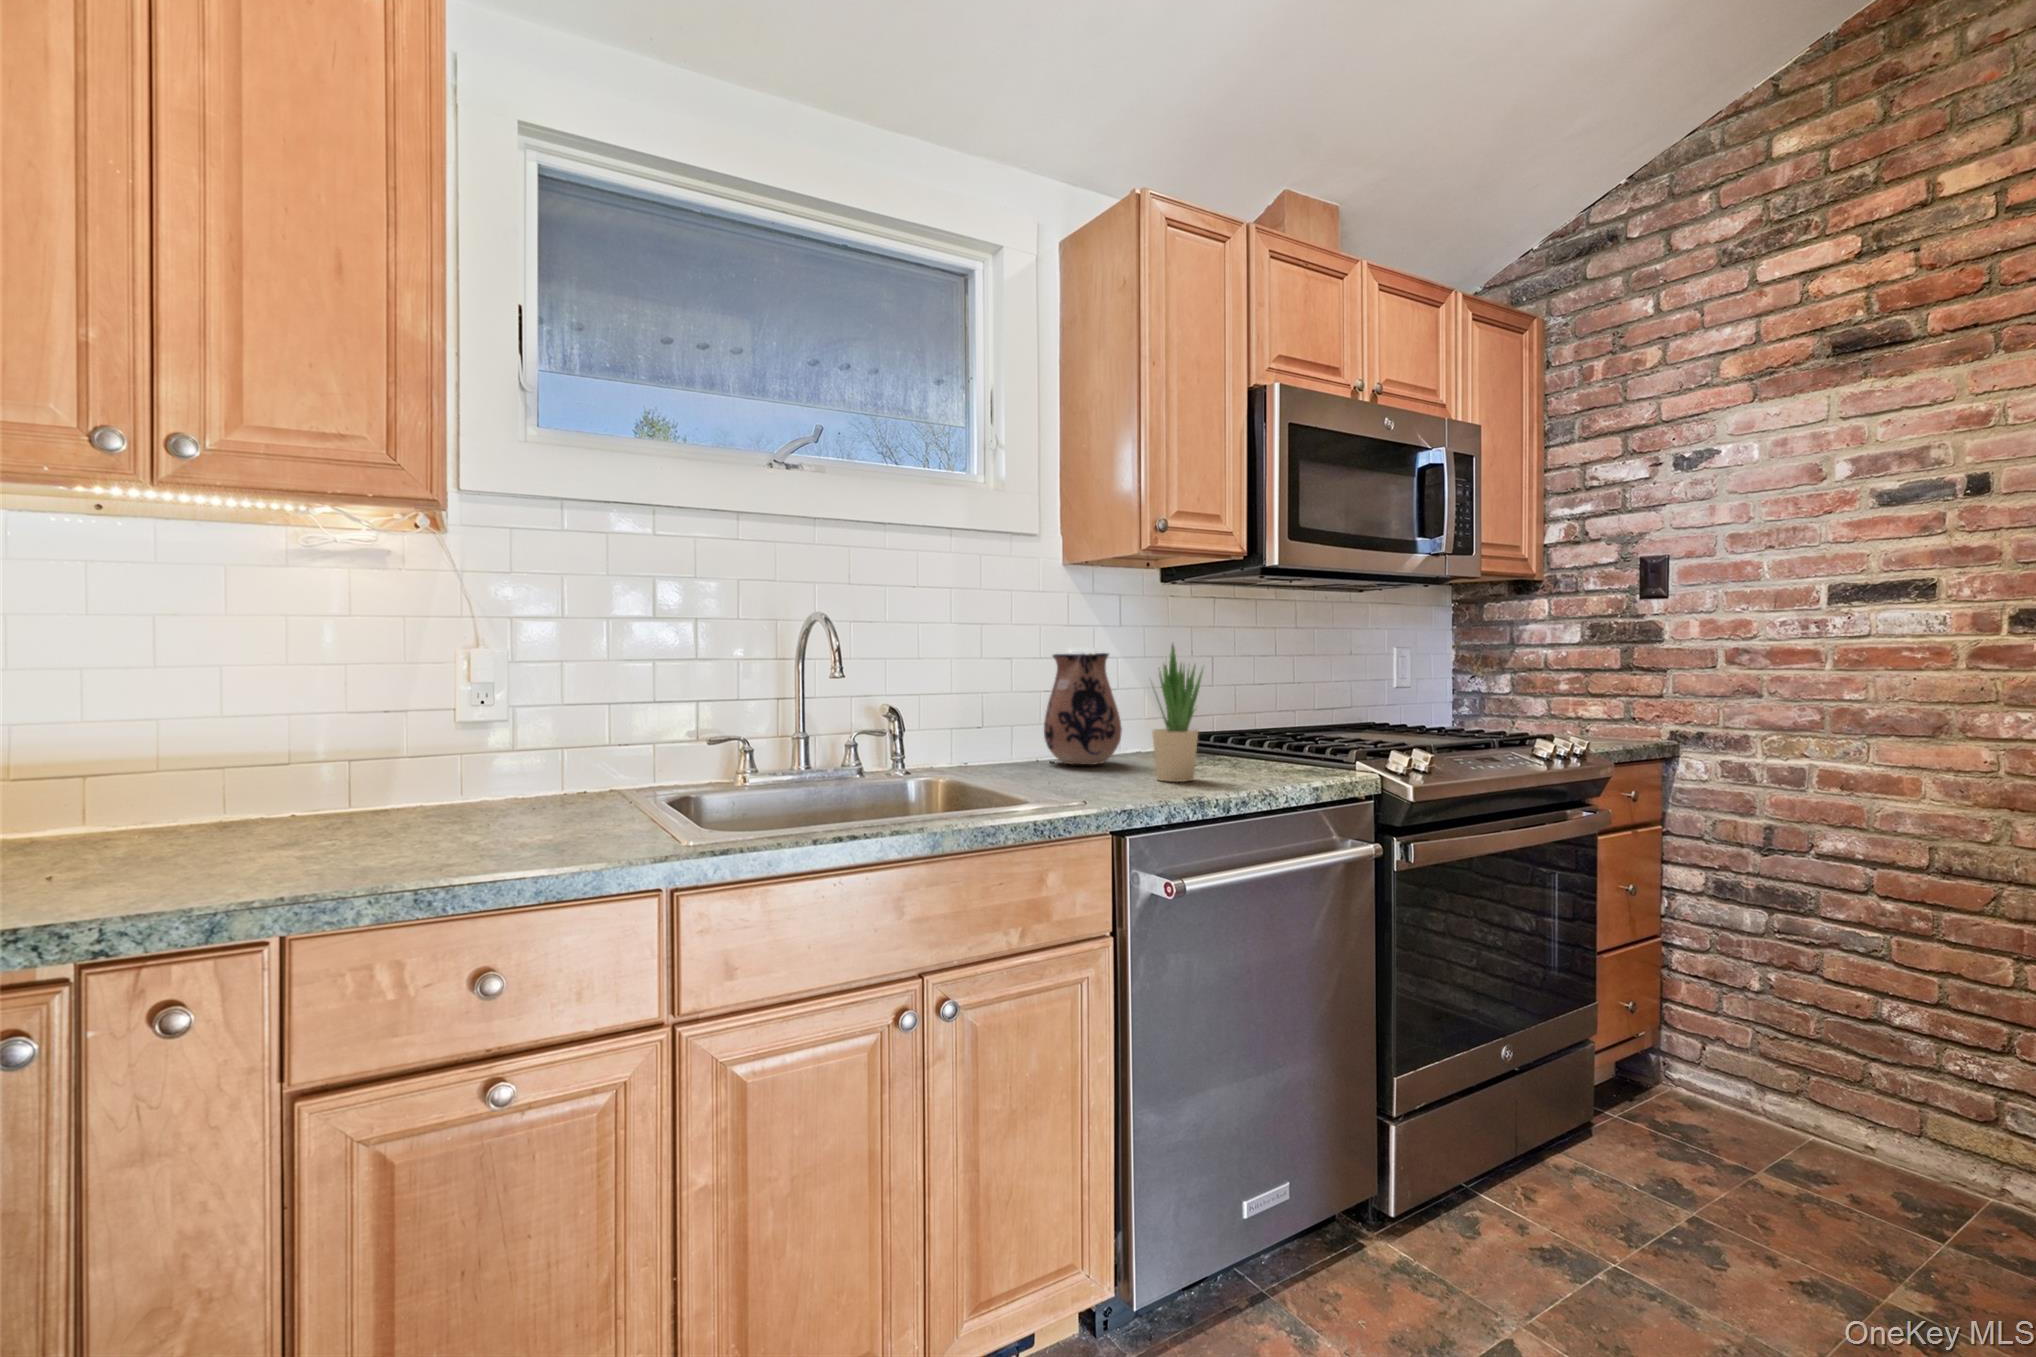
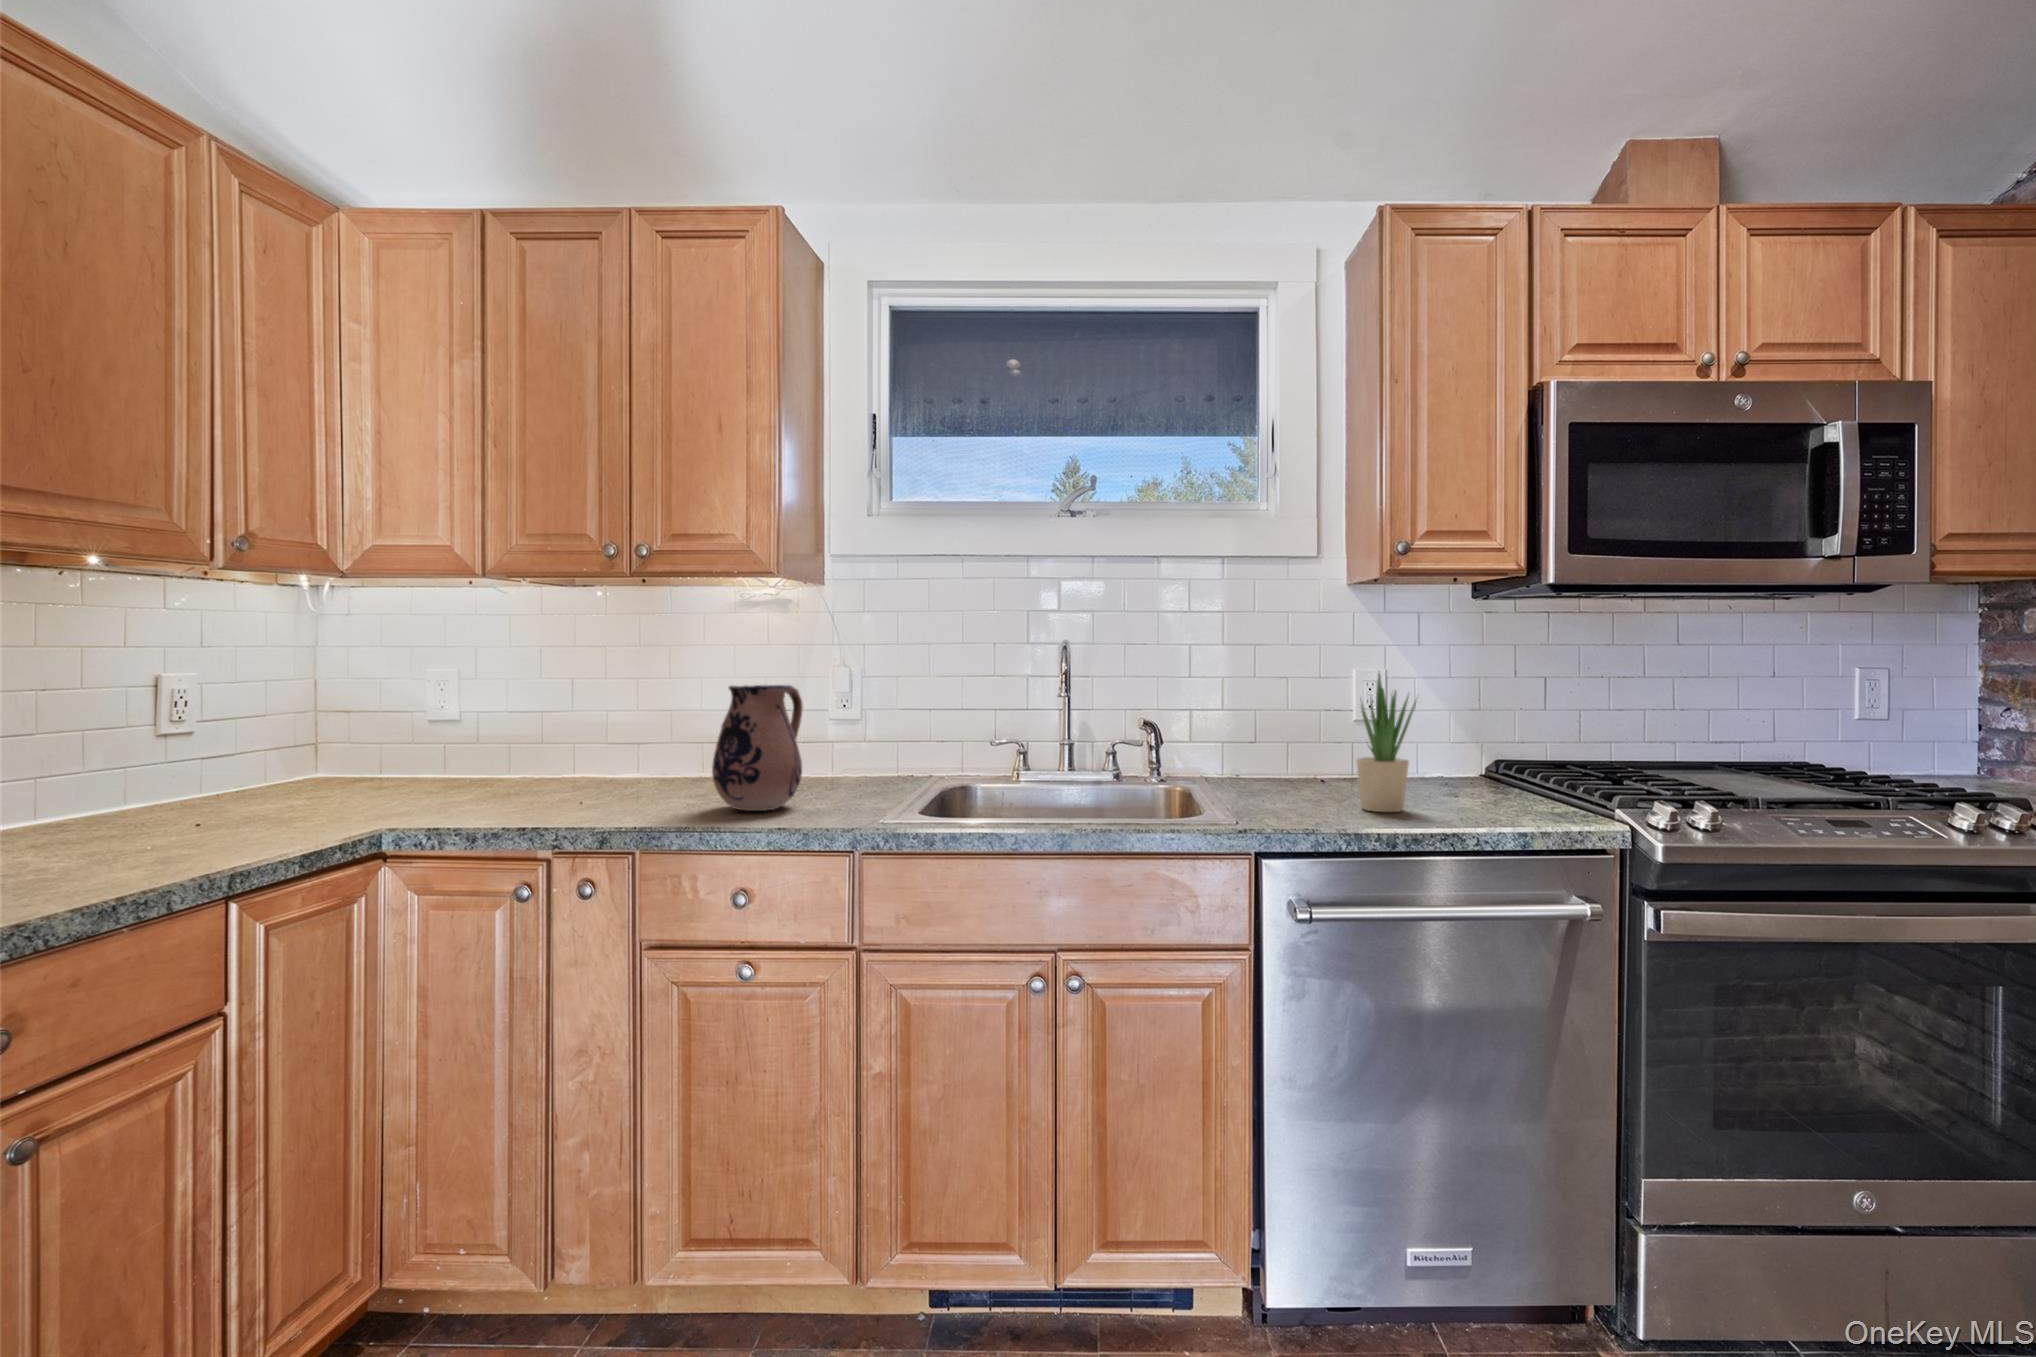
ceramic pitcher: present [1044,653,1122,765] -> present [712,685,803,811]

